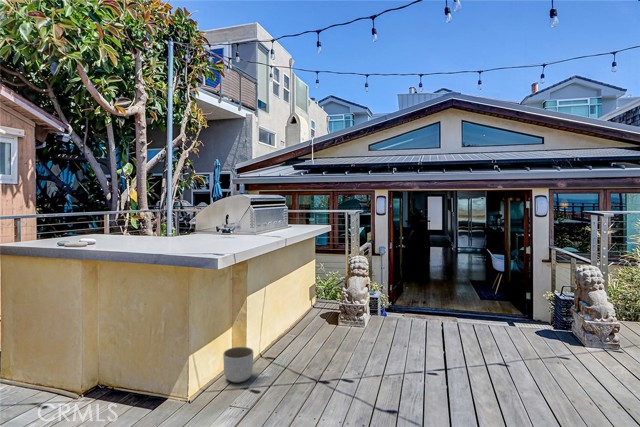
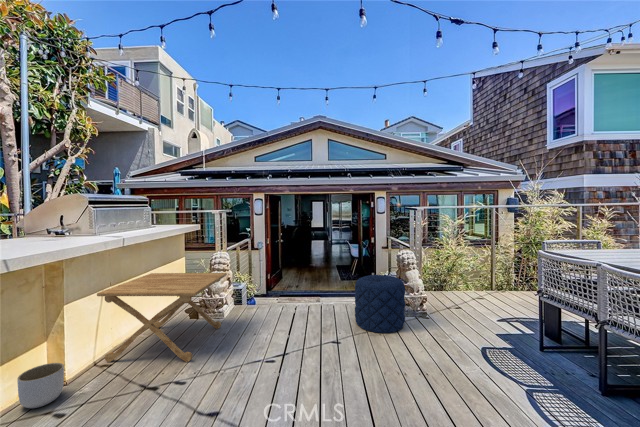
side table: none [265,274,372,364] -> present [97,273,227,362]
pouf: none [522,293,593,363] -> present [355,275,405,333]

